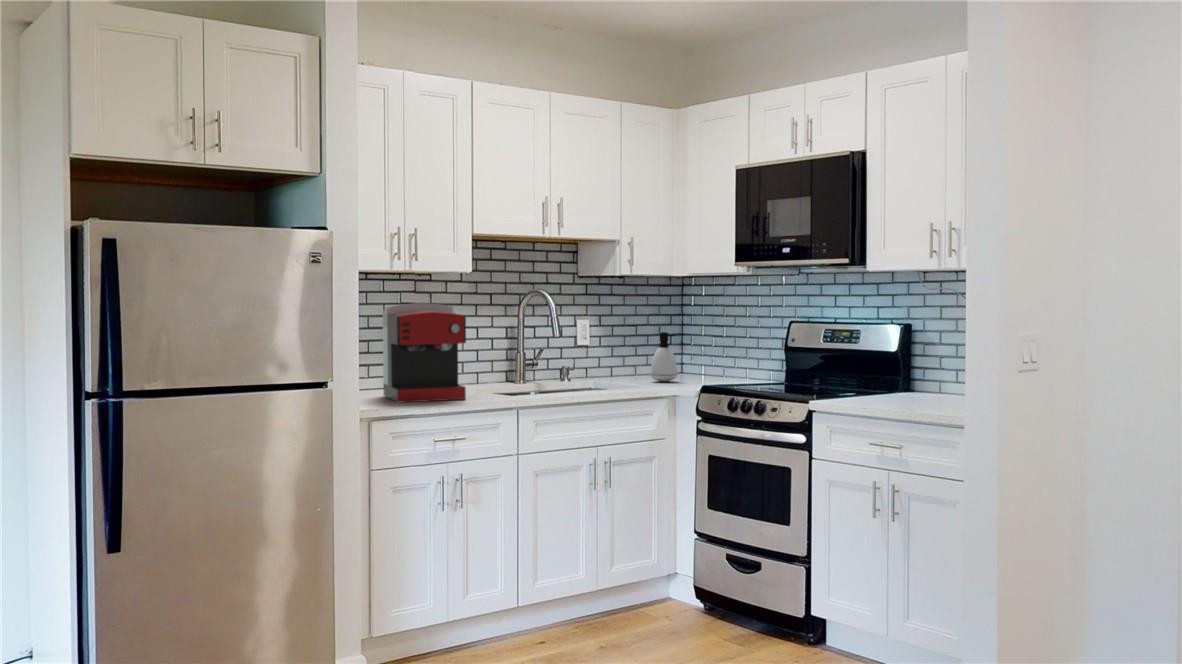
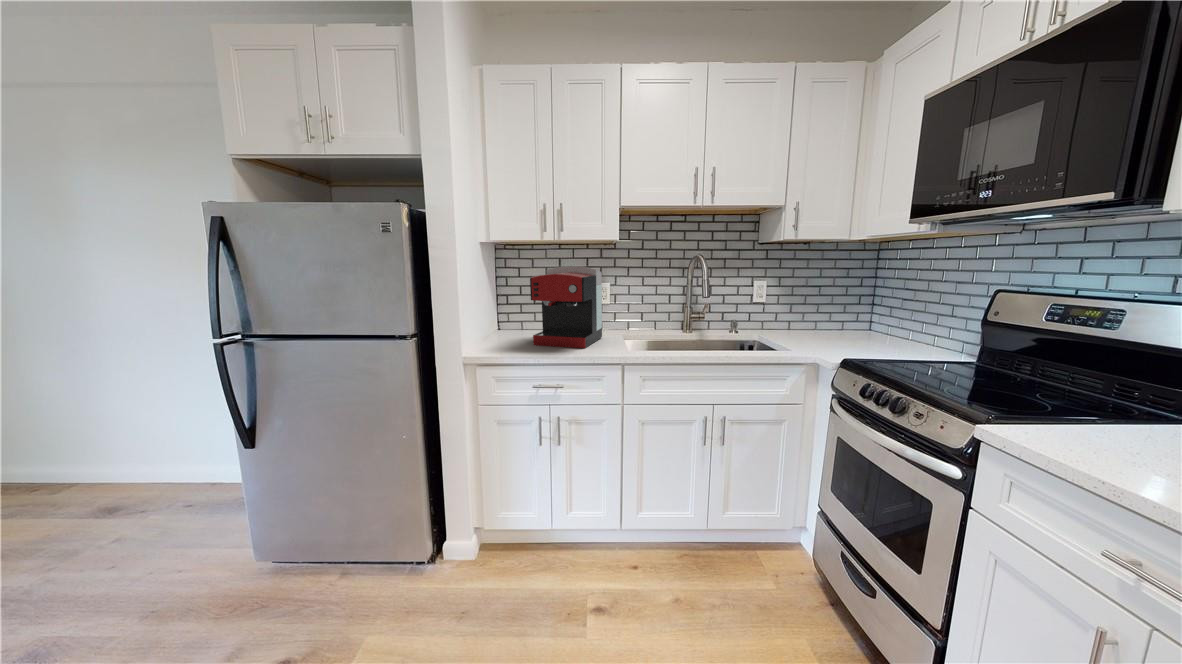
soap dispenser: present [651,332,677,382] -> none [814,295,843,342]

